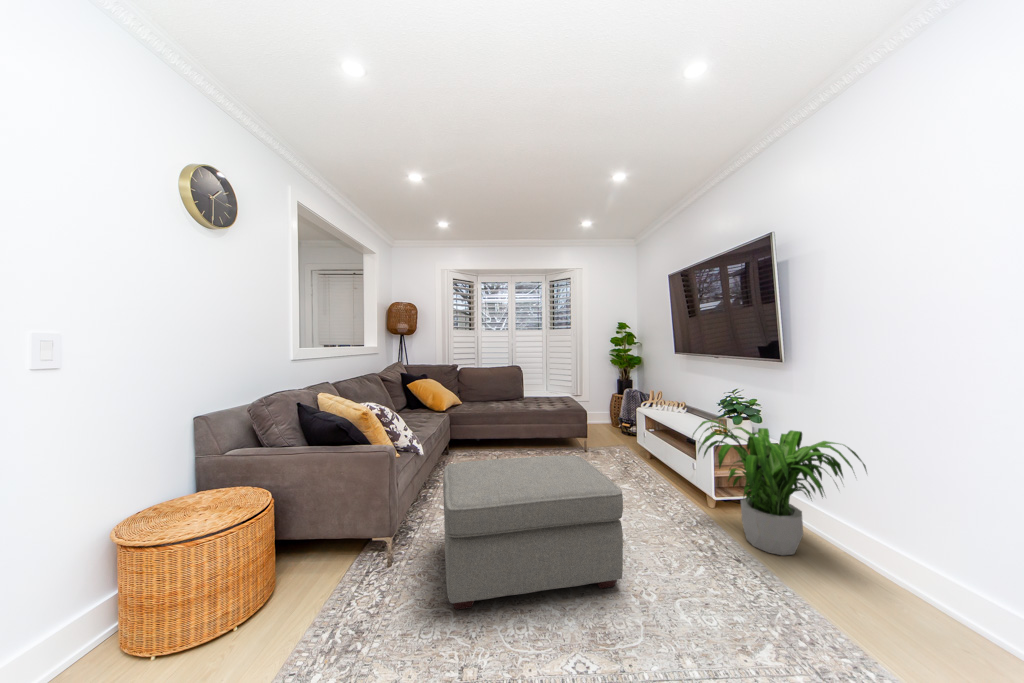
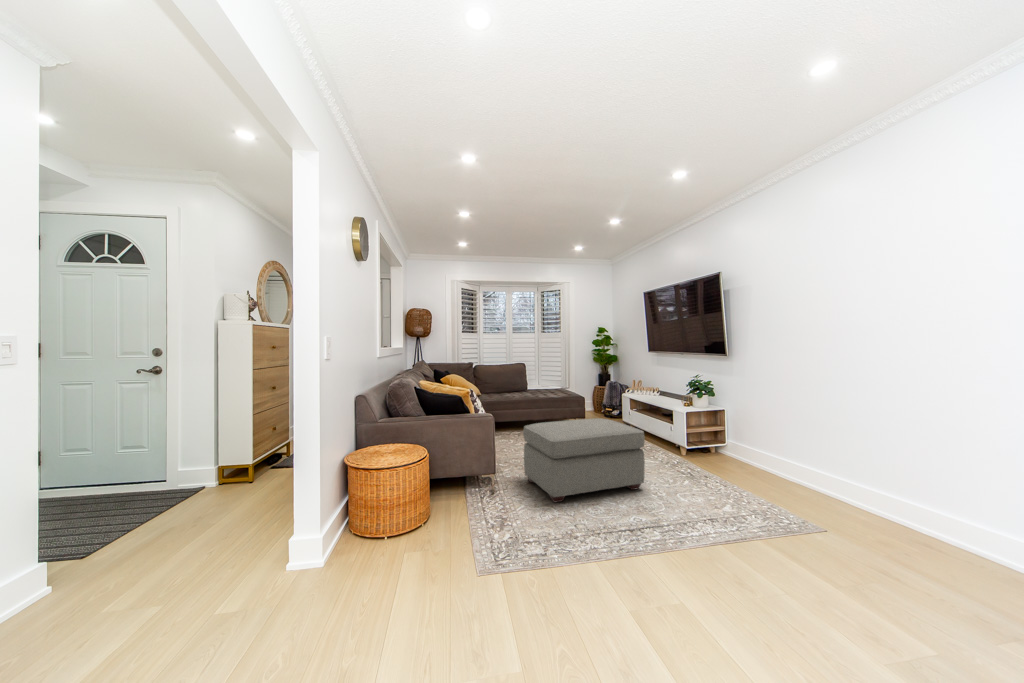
potted plant: present [693,420,867,555] -> none [673,394,774,472]

